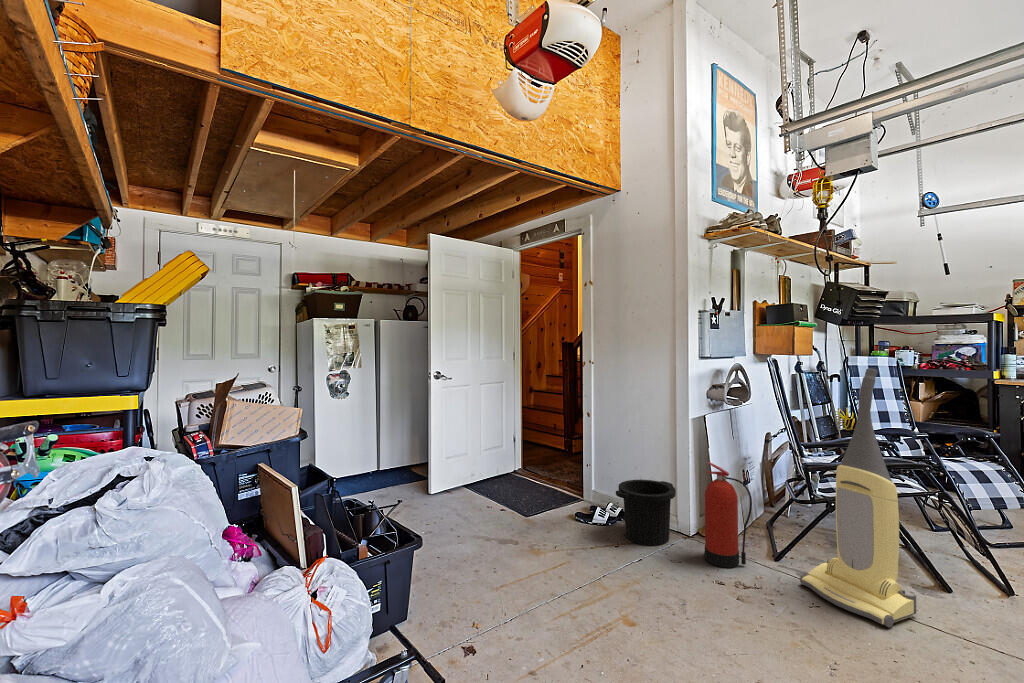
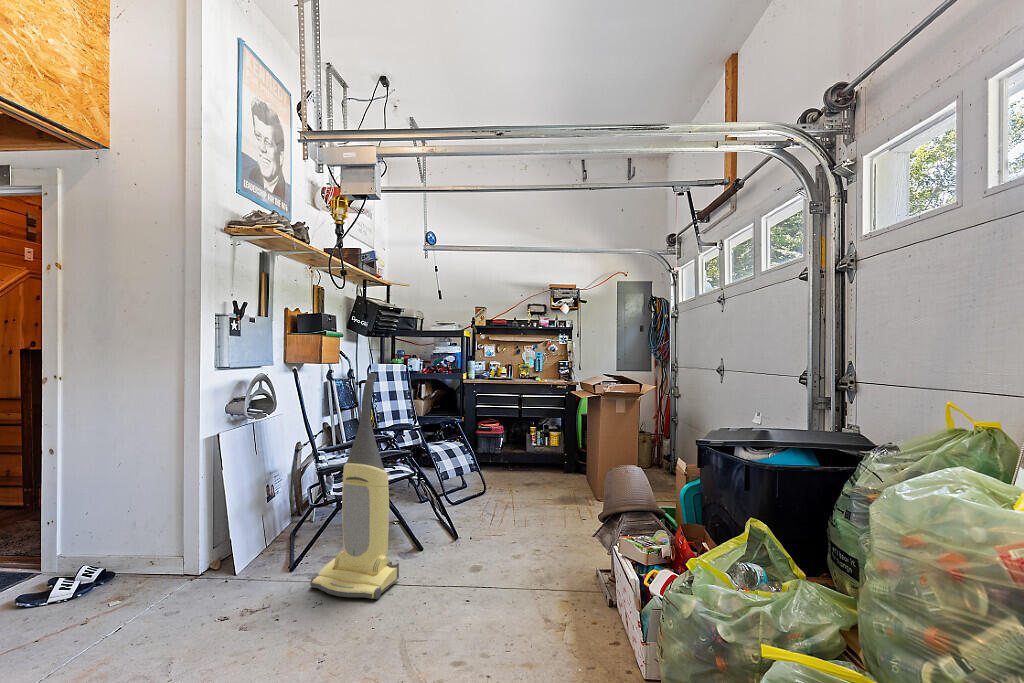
fire extinguisher: present [705,462,752,567] -> none [211,485,266,601]
trash can: present [616,480,676,546] -> none [84,520,178,610]

